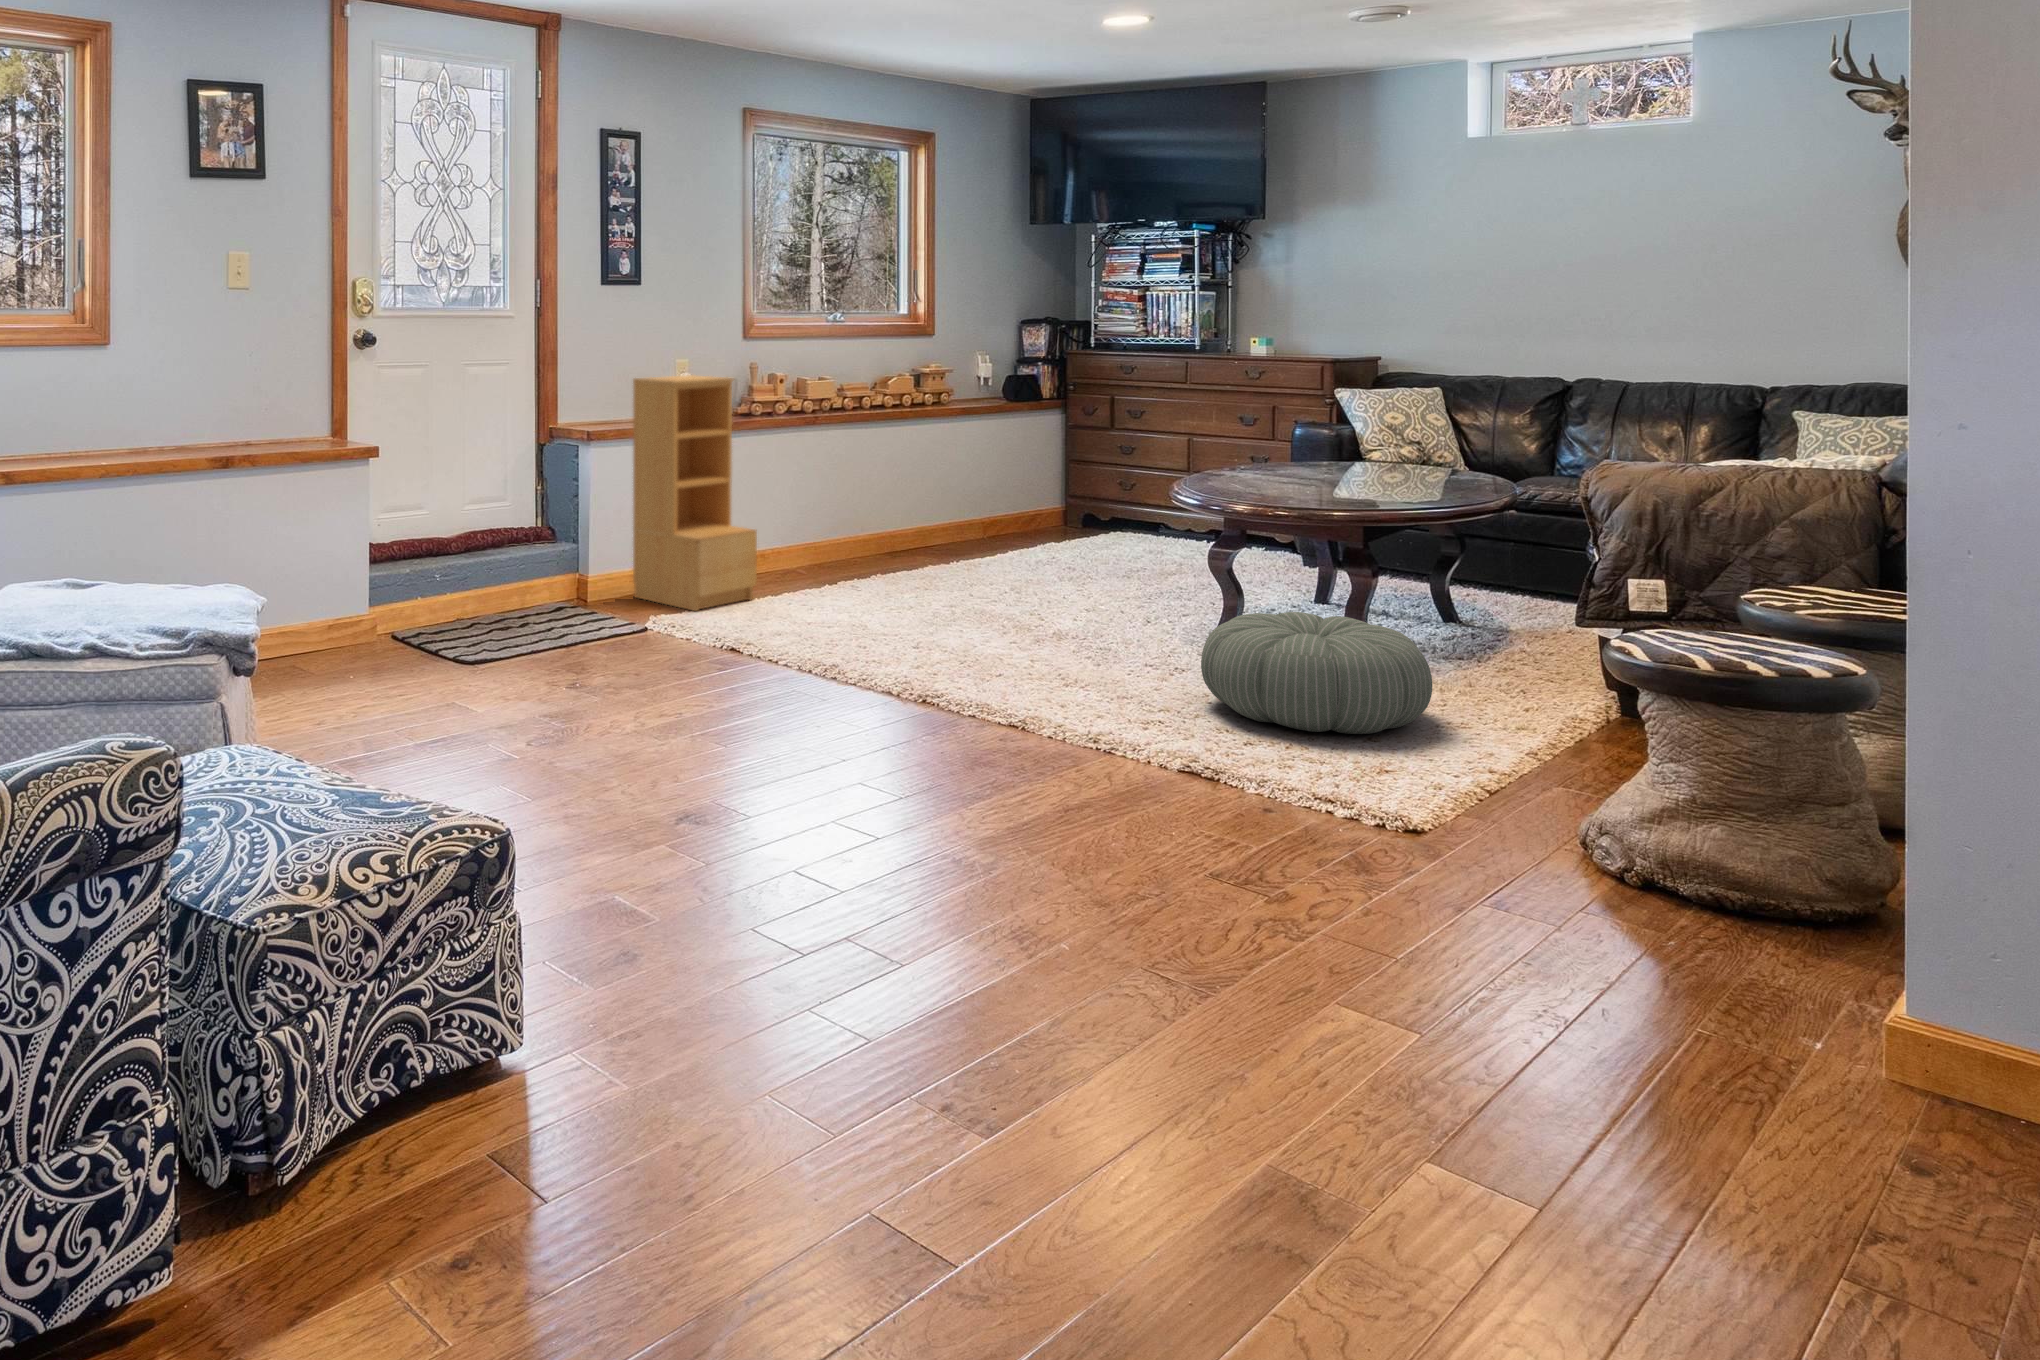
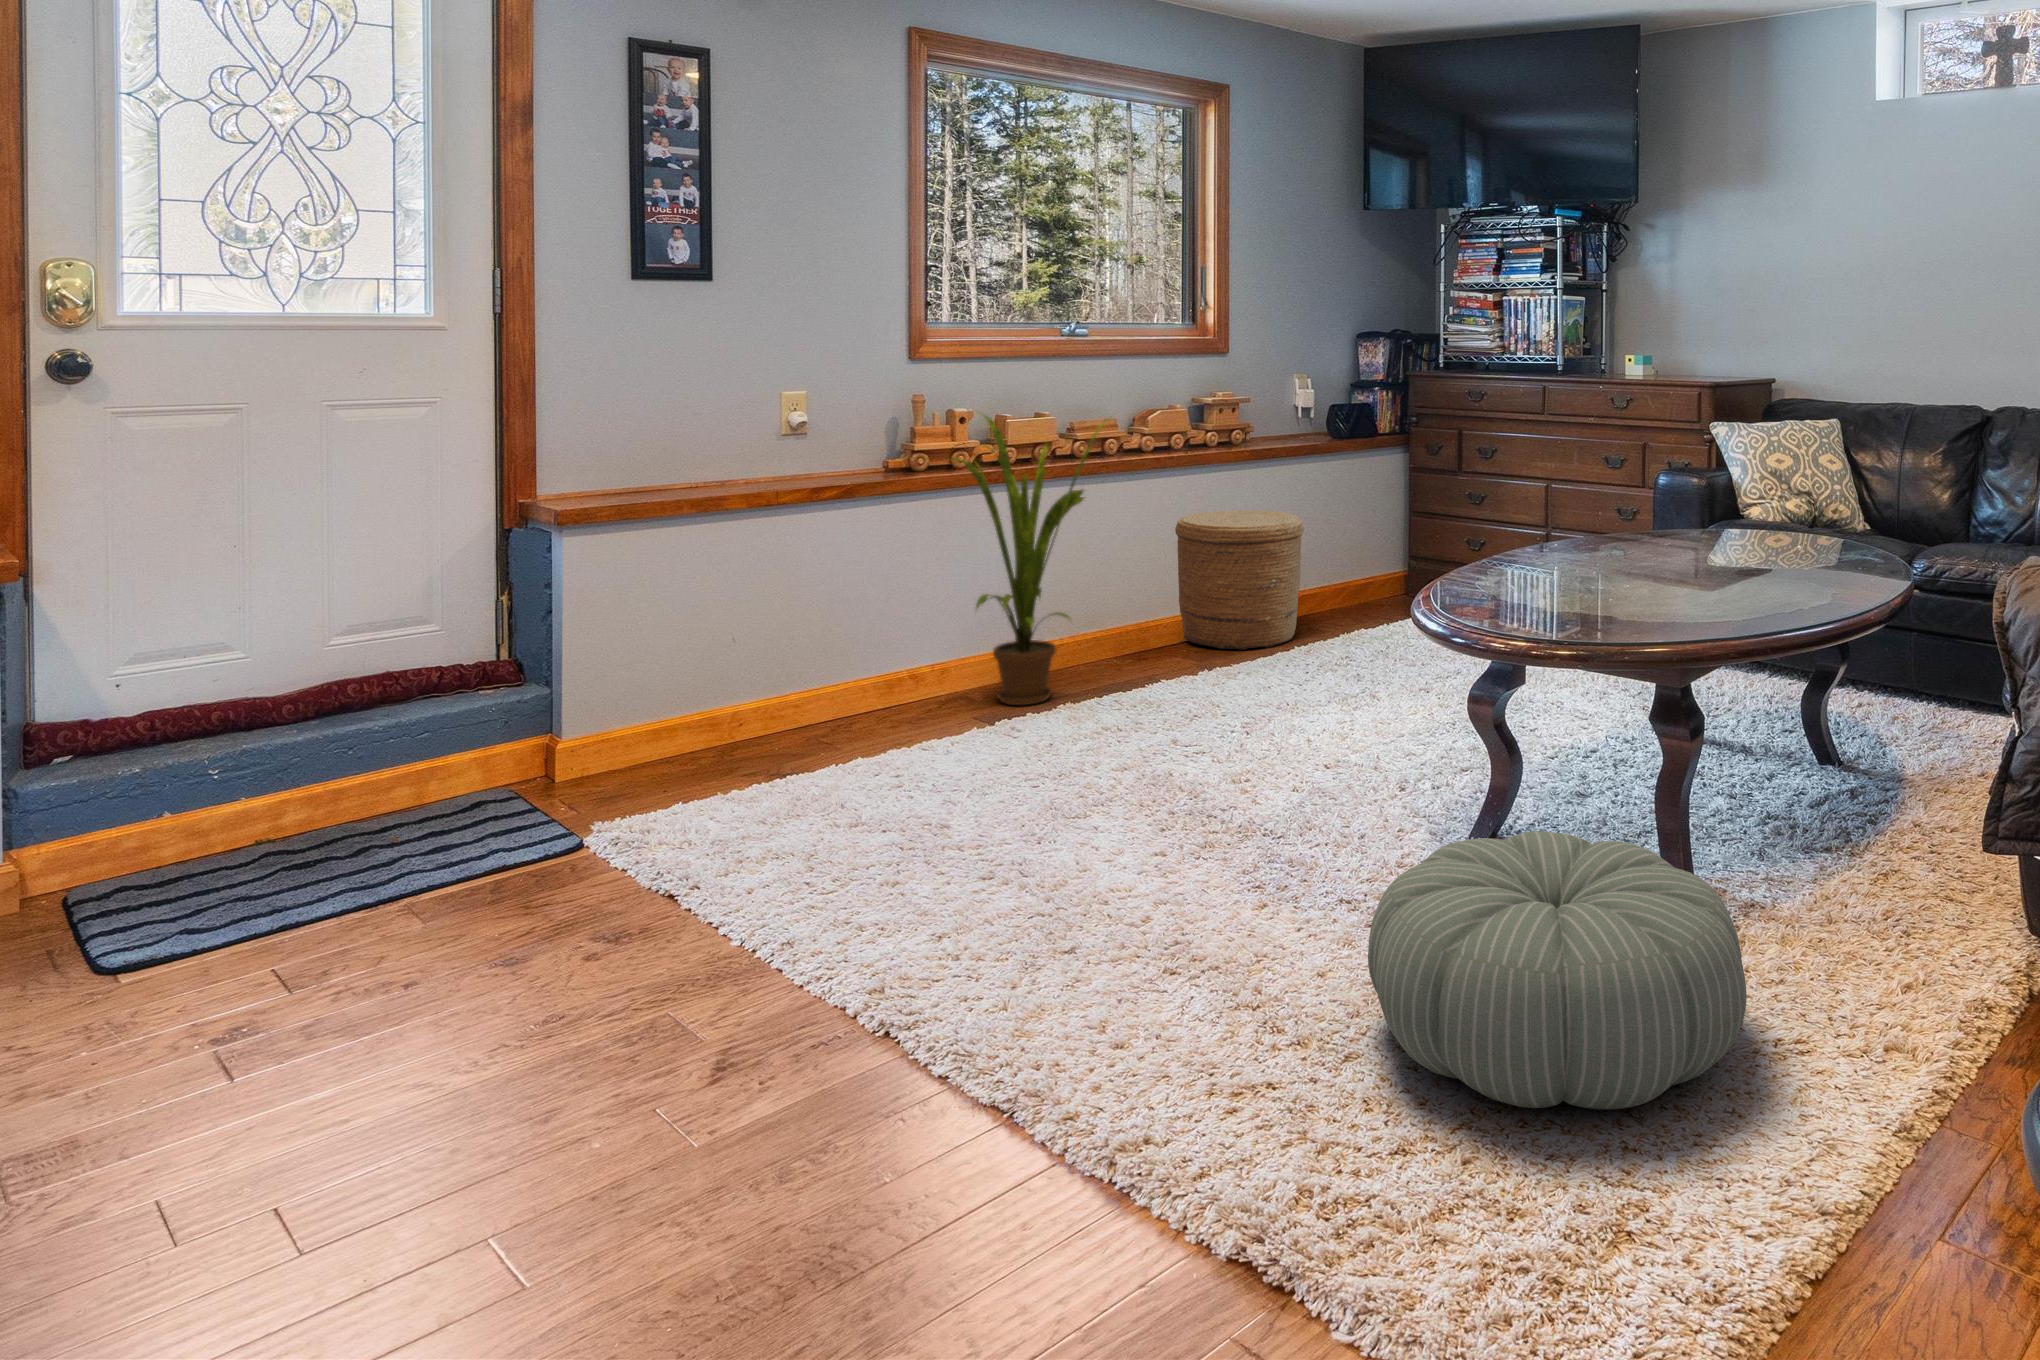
house plant: none [793,374,905,578] -> present [946,414,1106,705]
bookshelf: present [633,375,757,611] -> none [651,414,846,791]
woven basket: none [914,454,1012,554] -> present [1175,510,1304,650]

